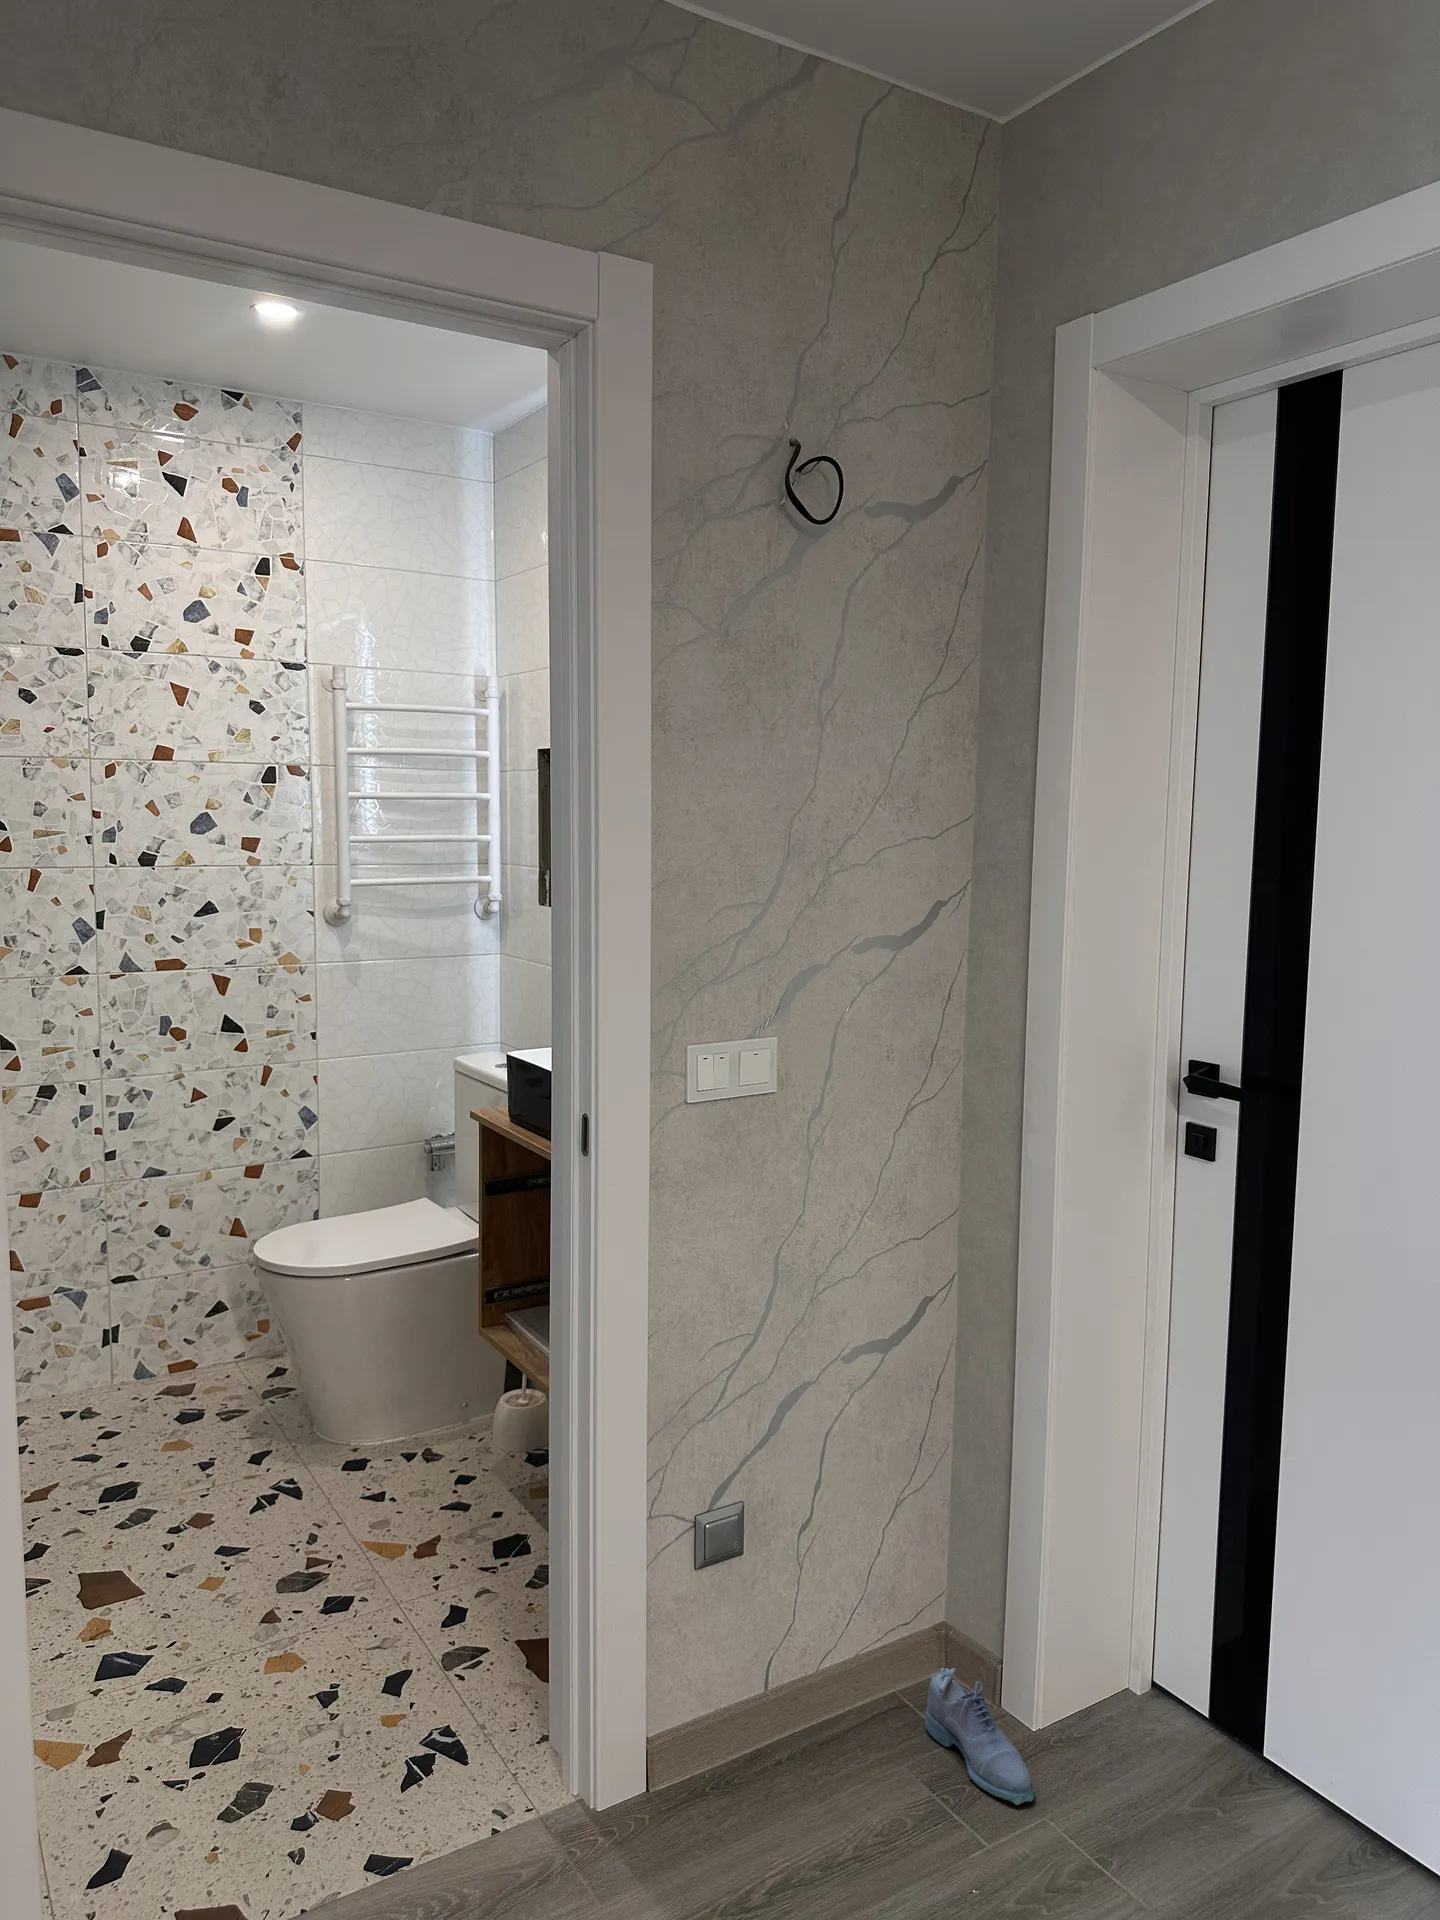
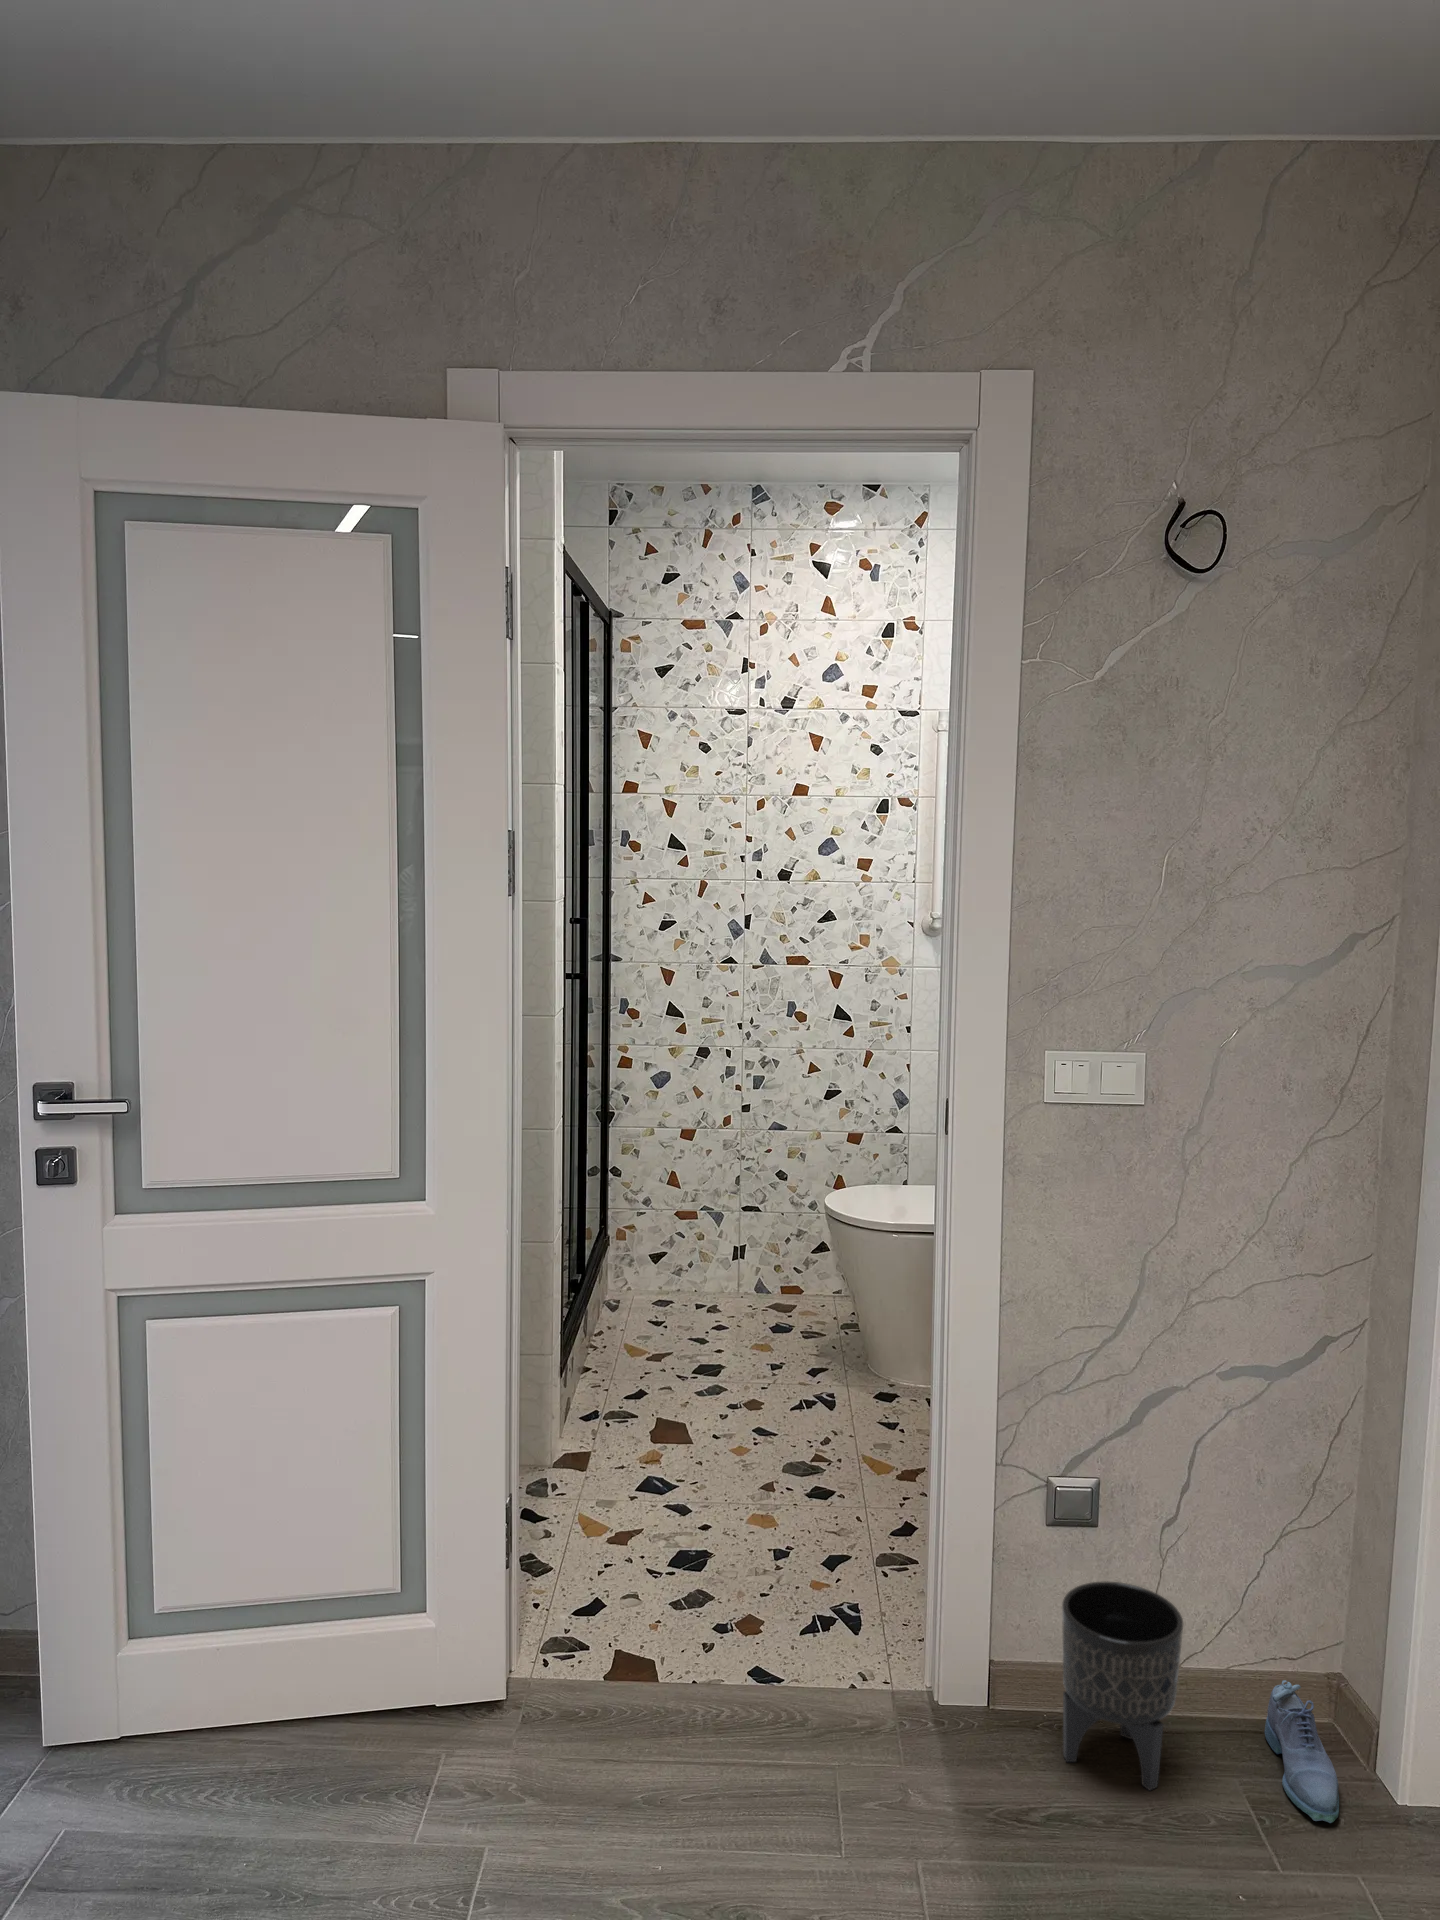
planter: none [748,1614,879,1836] -> present [1062,1581,1183,1790]

